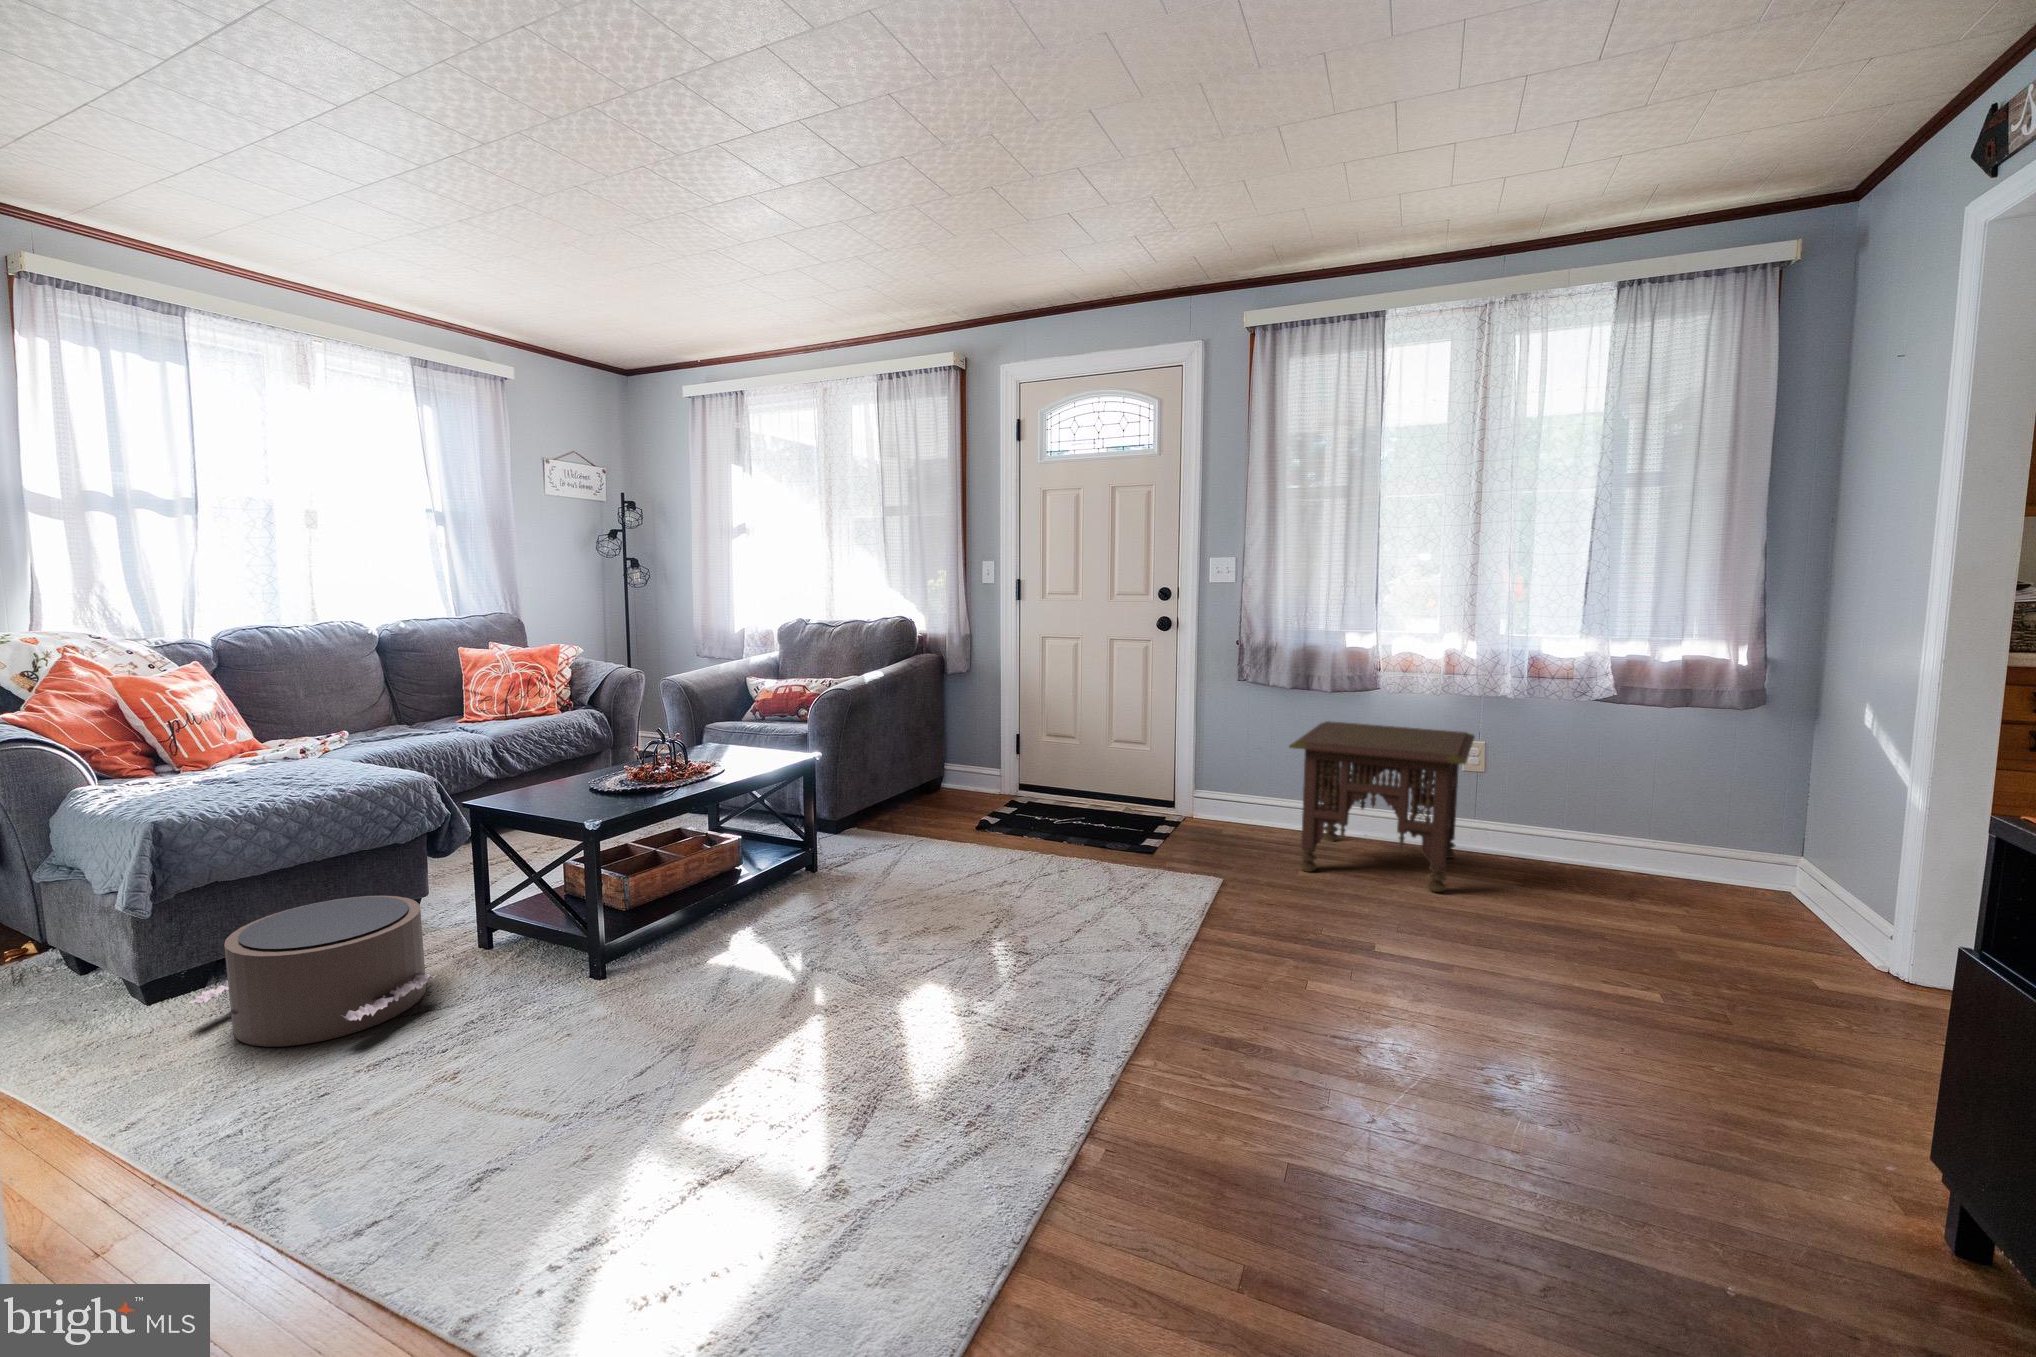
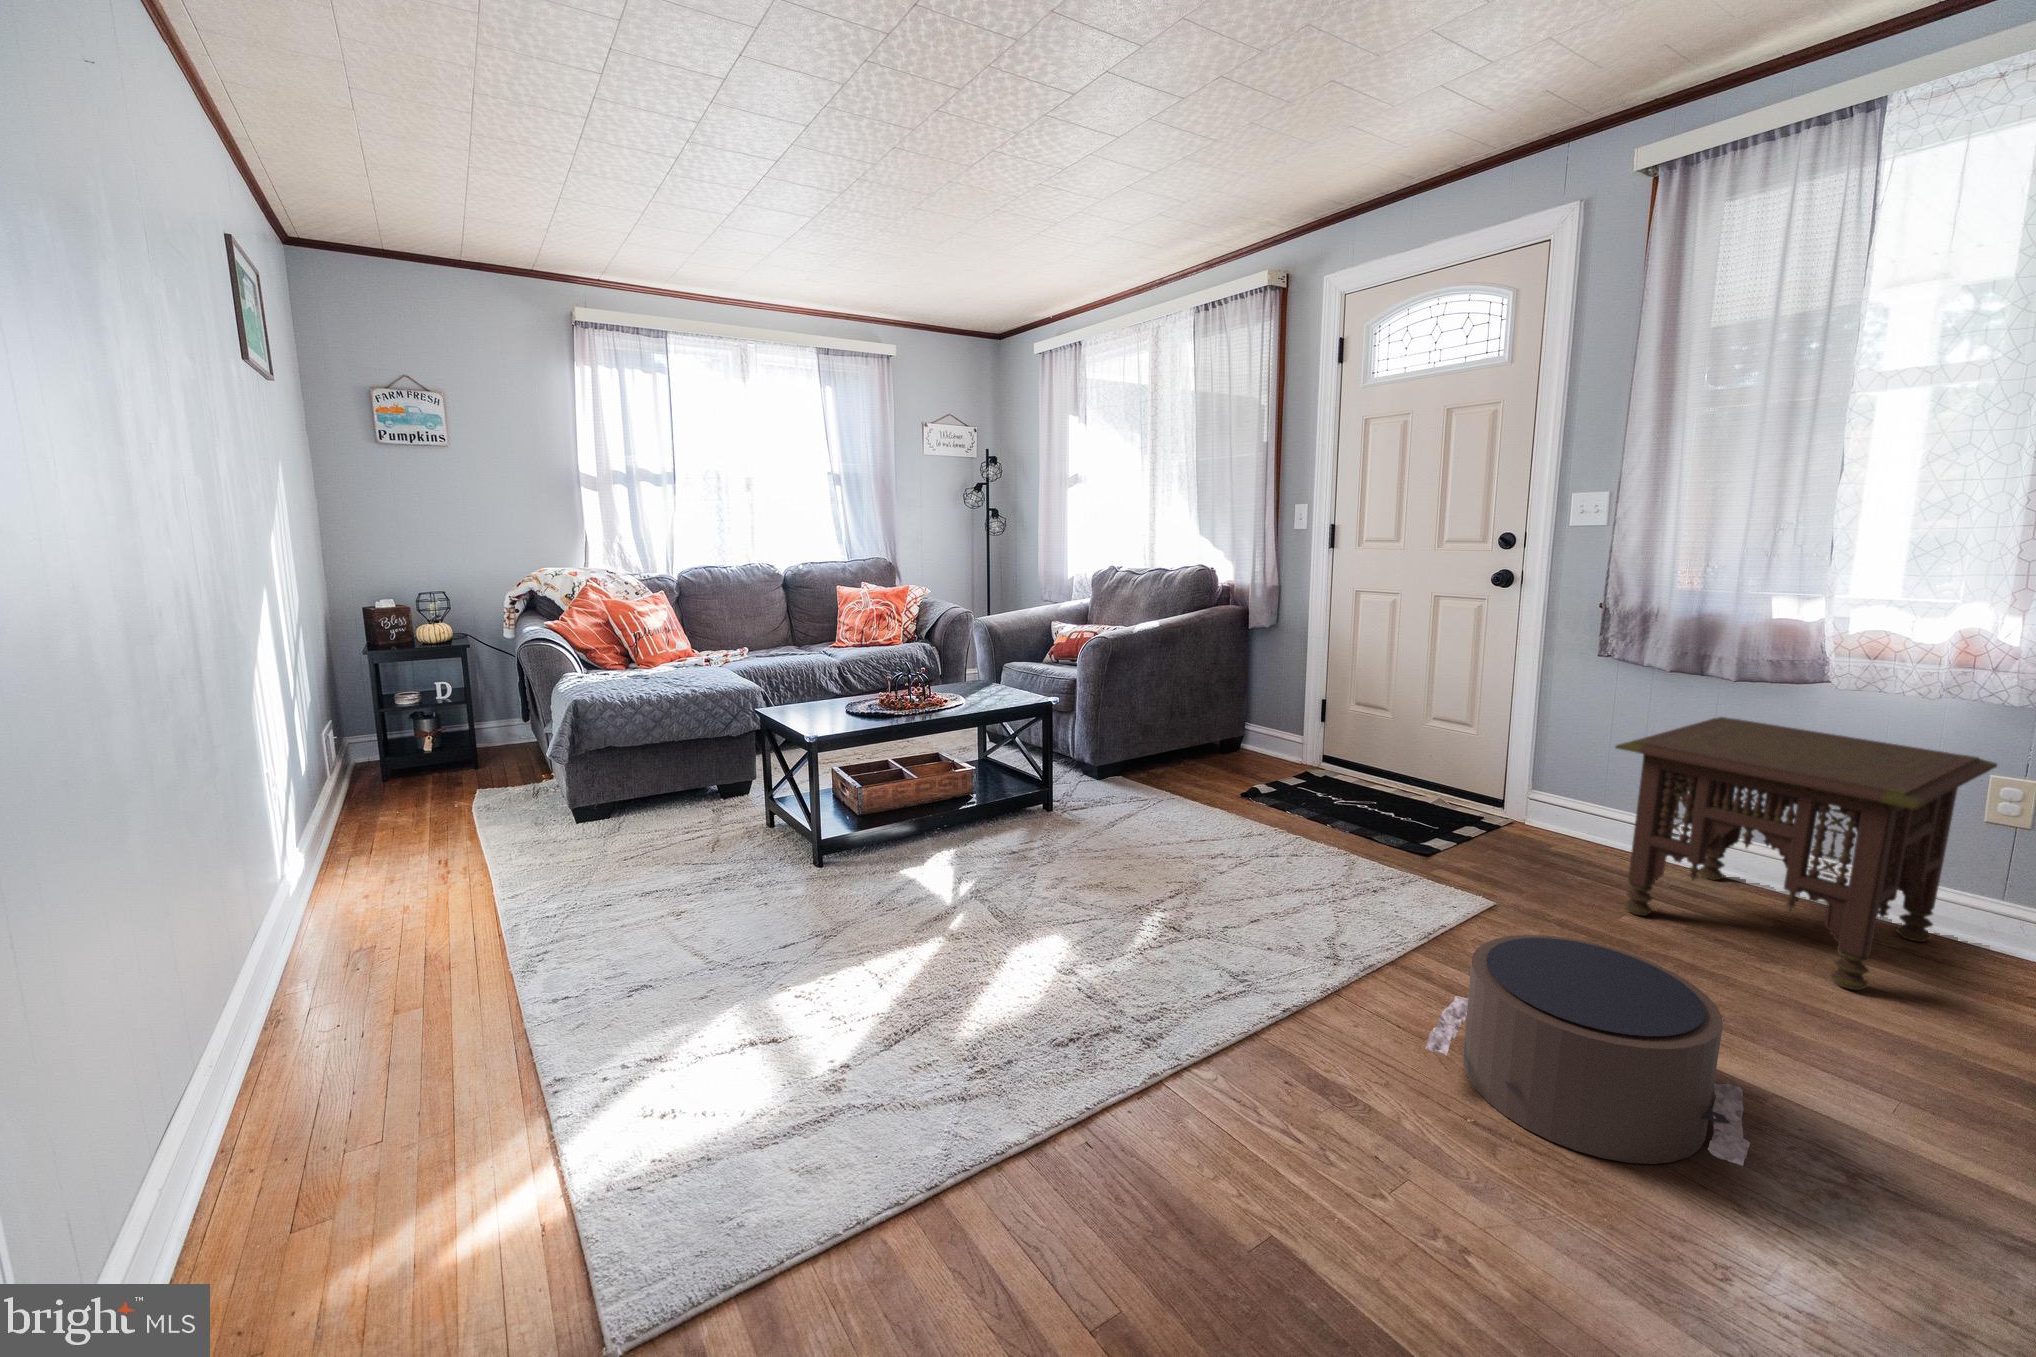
pouf: present [189,896,437,1047] -> present [1426,935,1750,1166]

